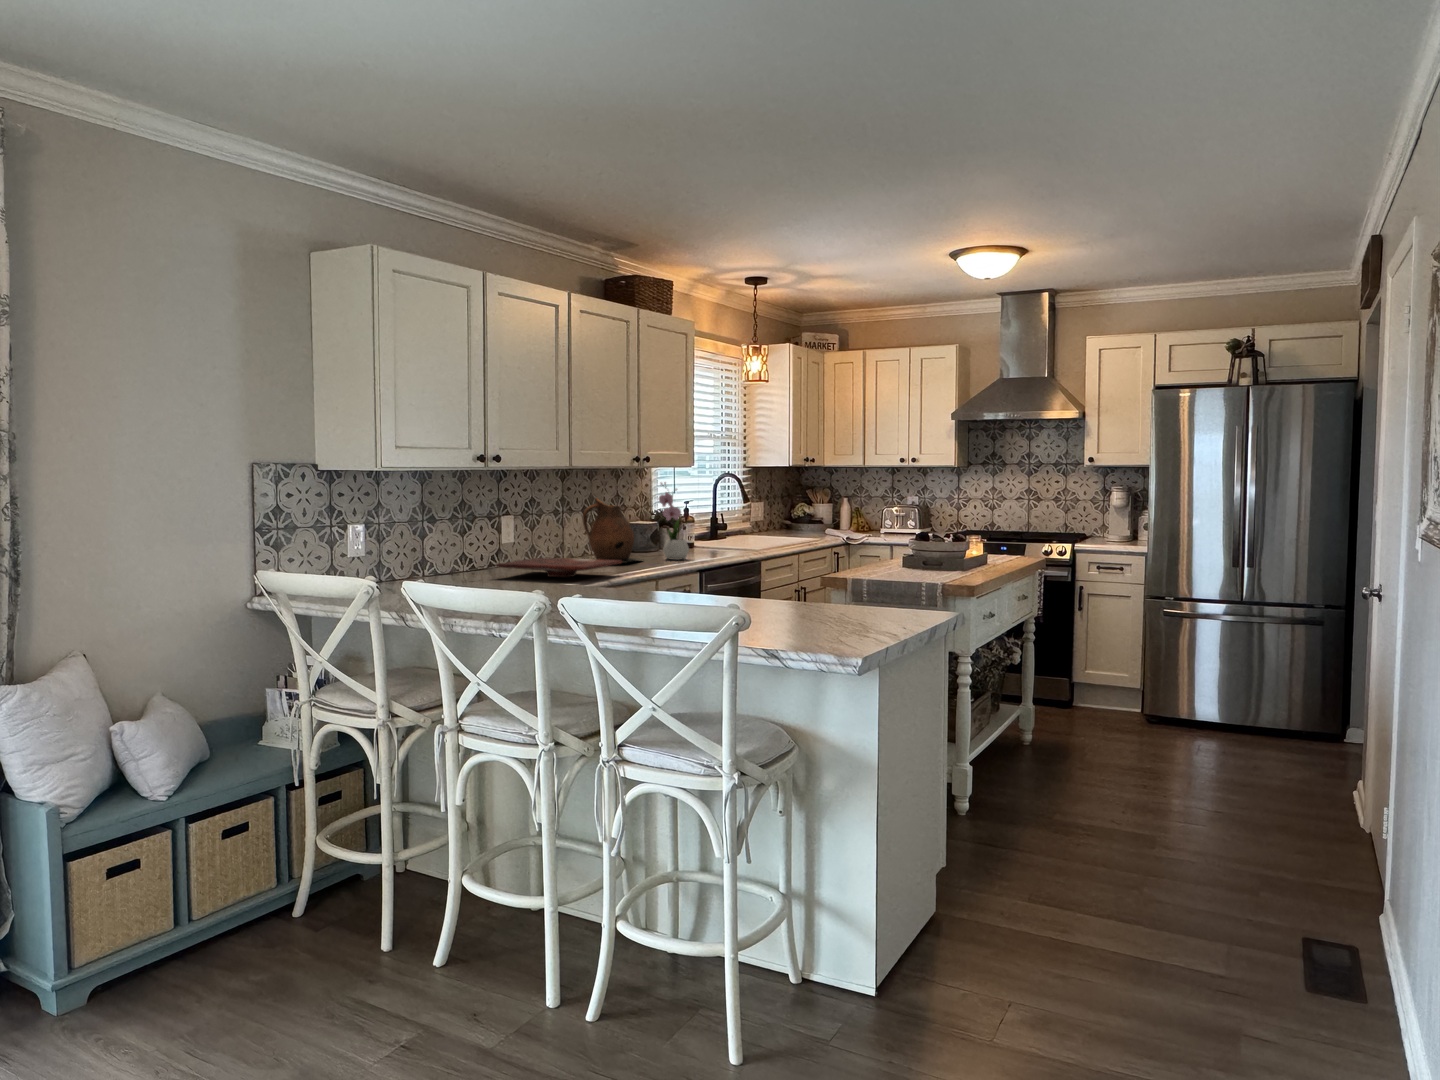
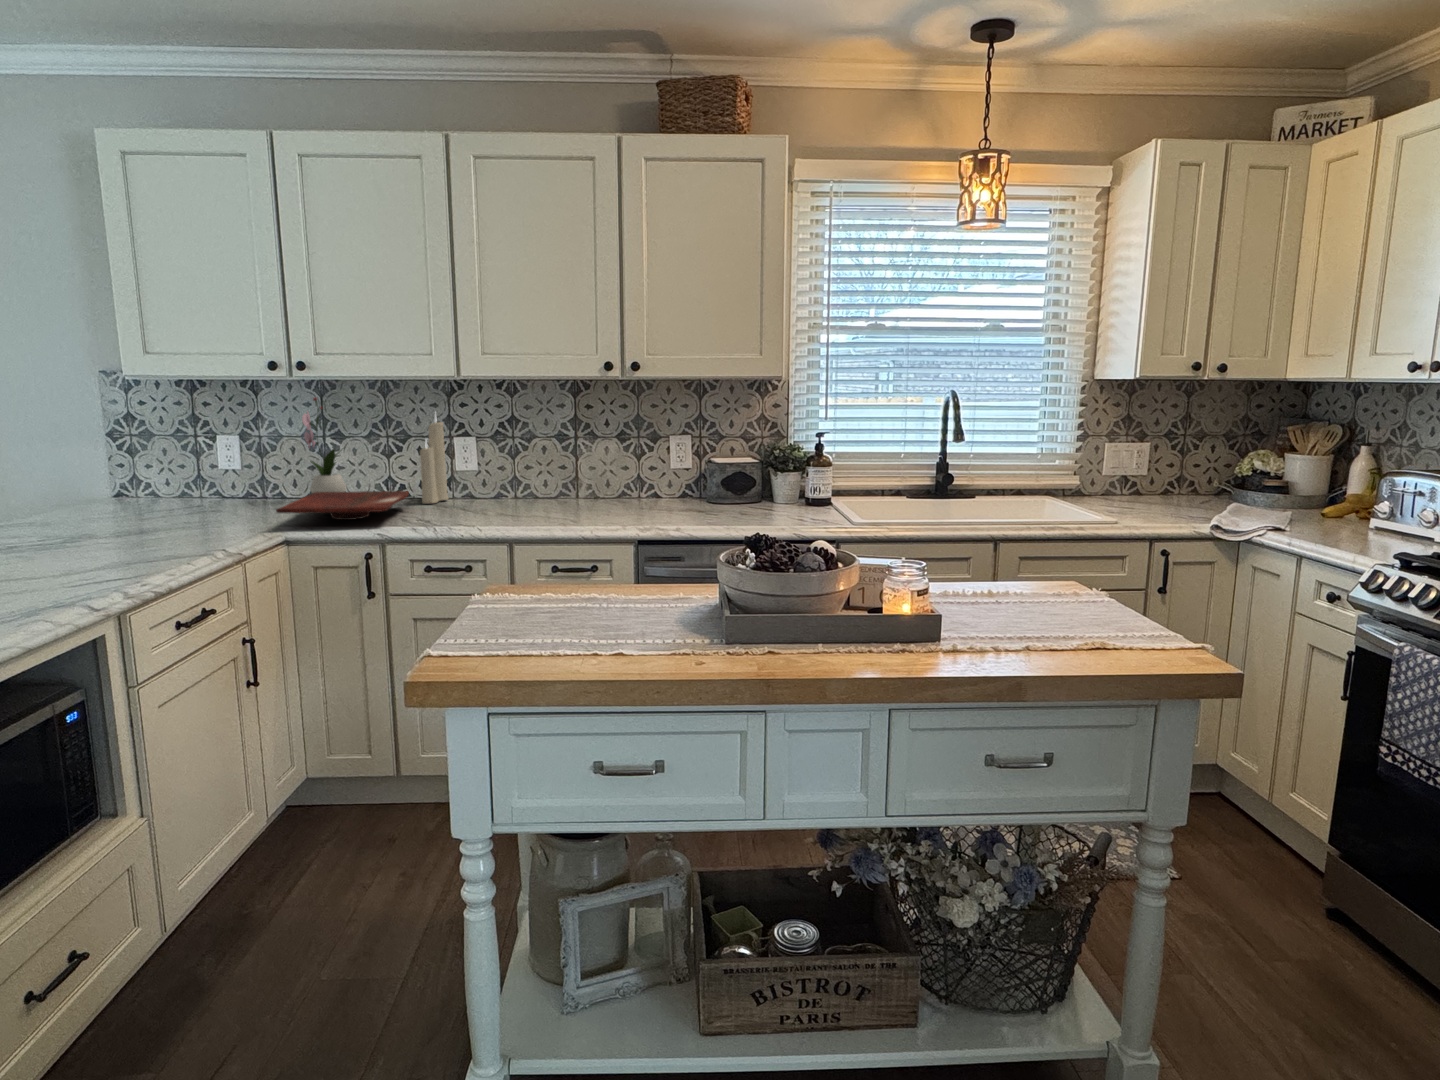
flower arrangement: present [659,482,689,560] -> present [302,398,346,493]
candle: none [499,490,534,569] -> present [420,418,448,503]
ceramic pitcher: present [583,498,641,563] -> none [504,420,579,513]

